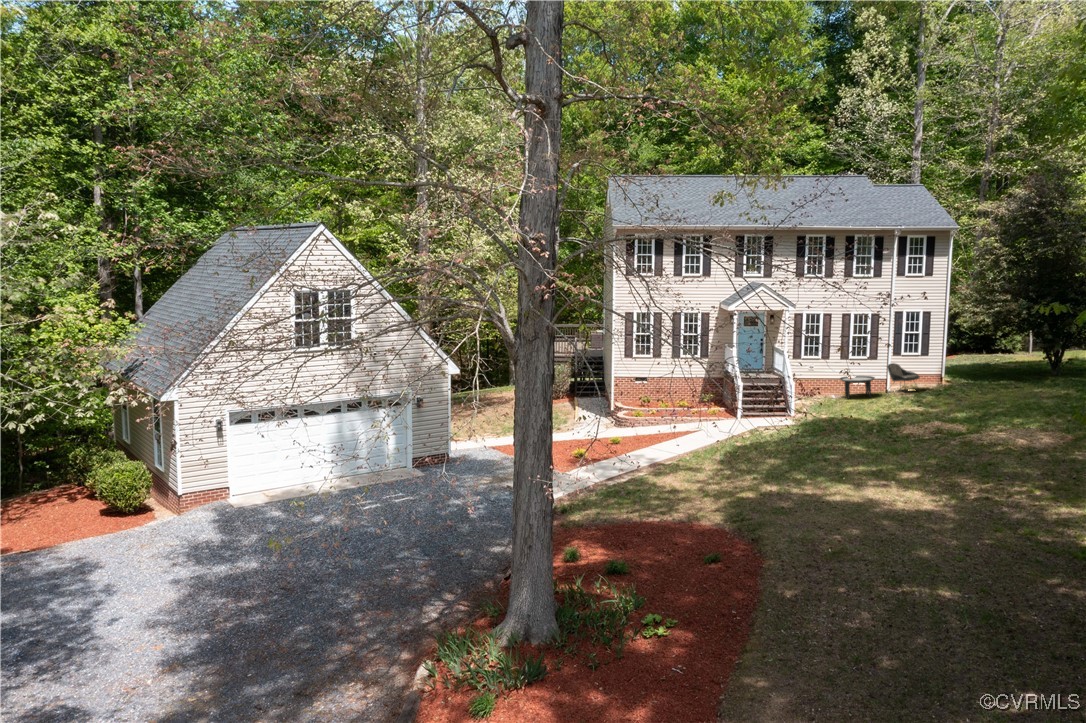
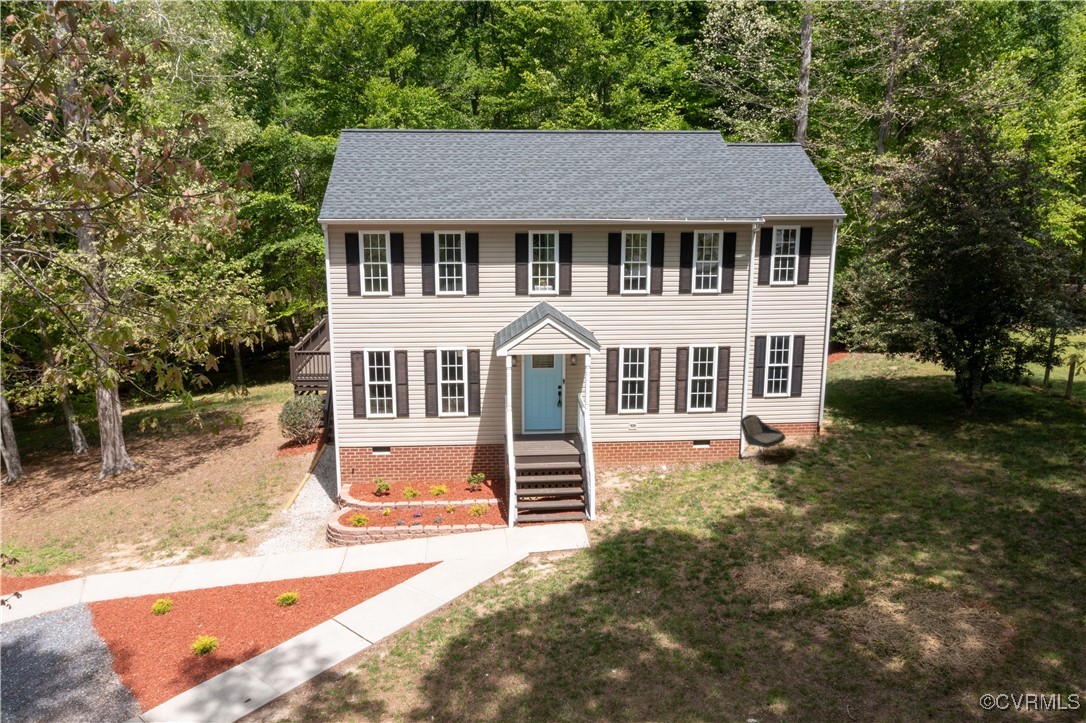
round table: present [840,376,875,399] -> none [673,434,722,475]

